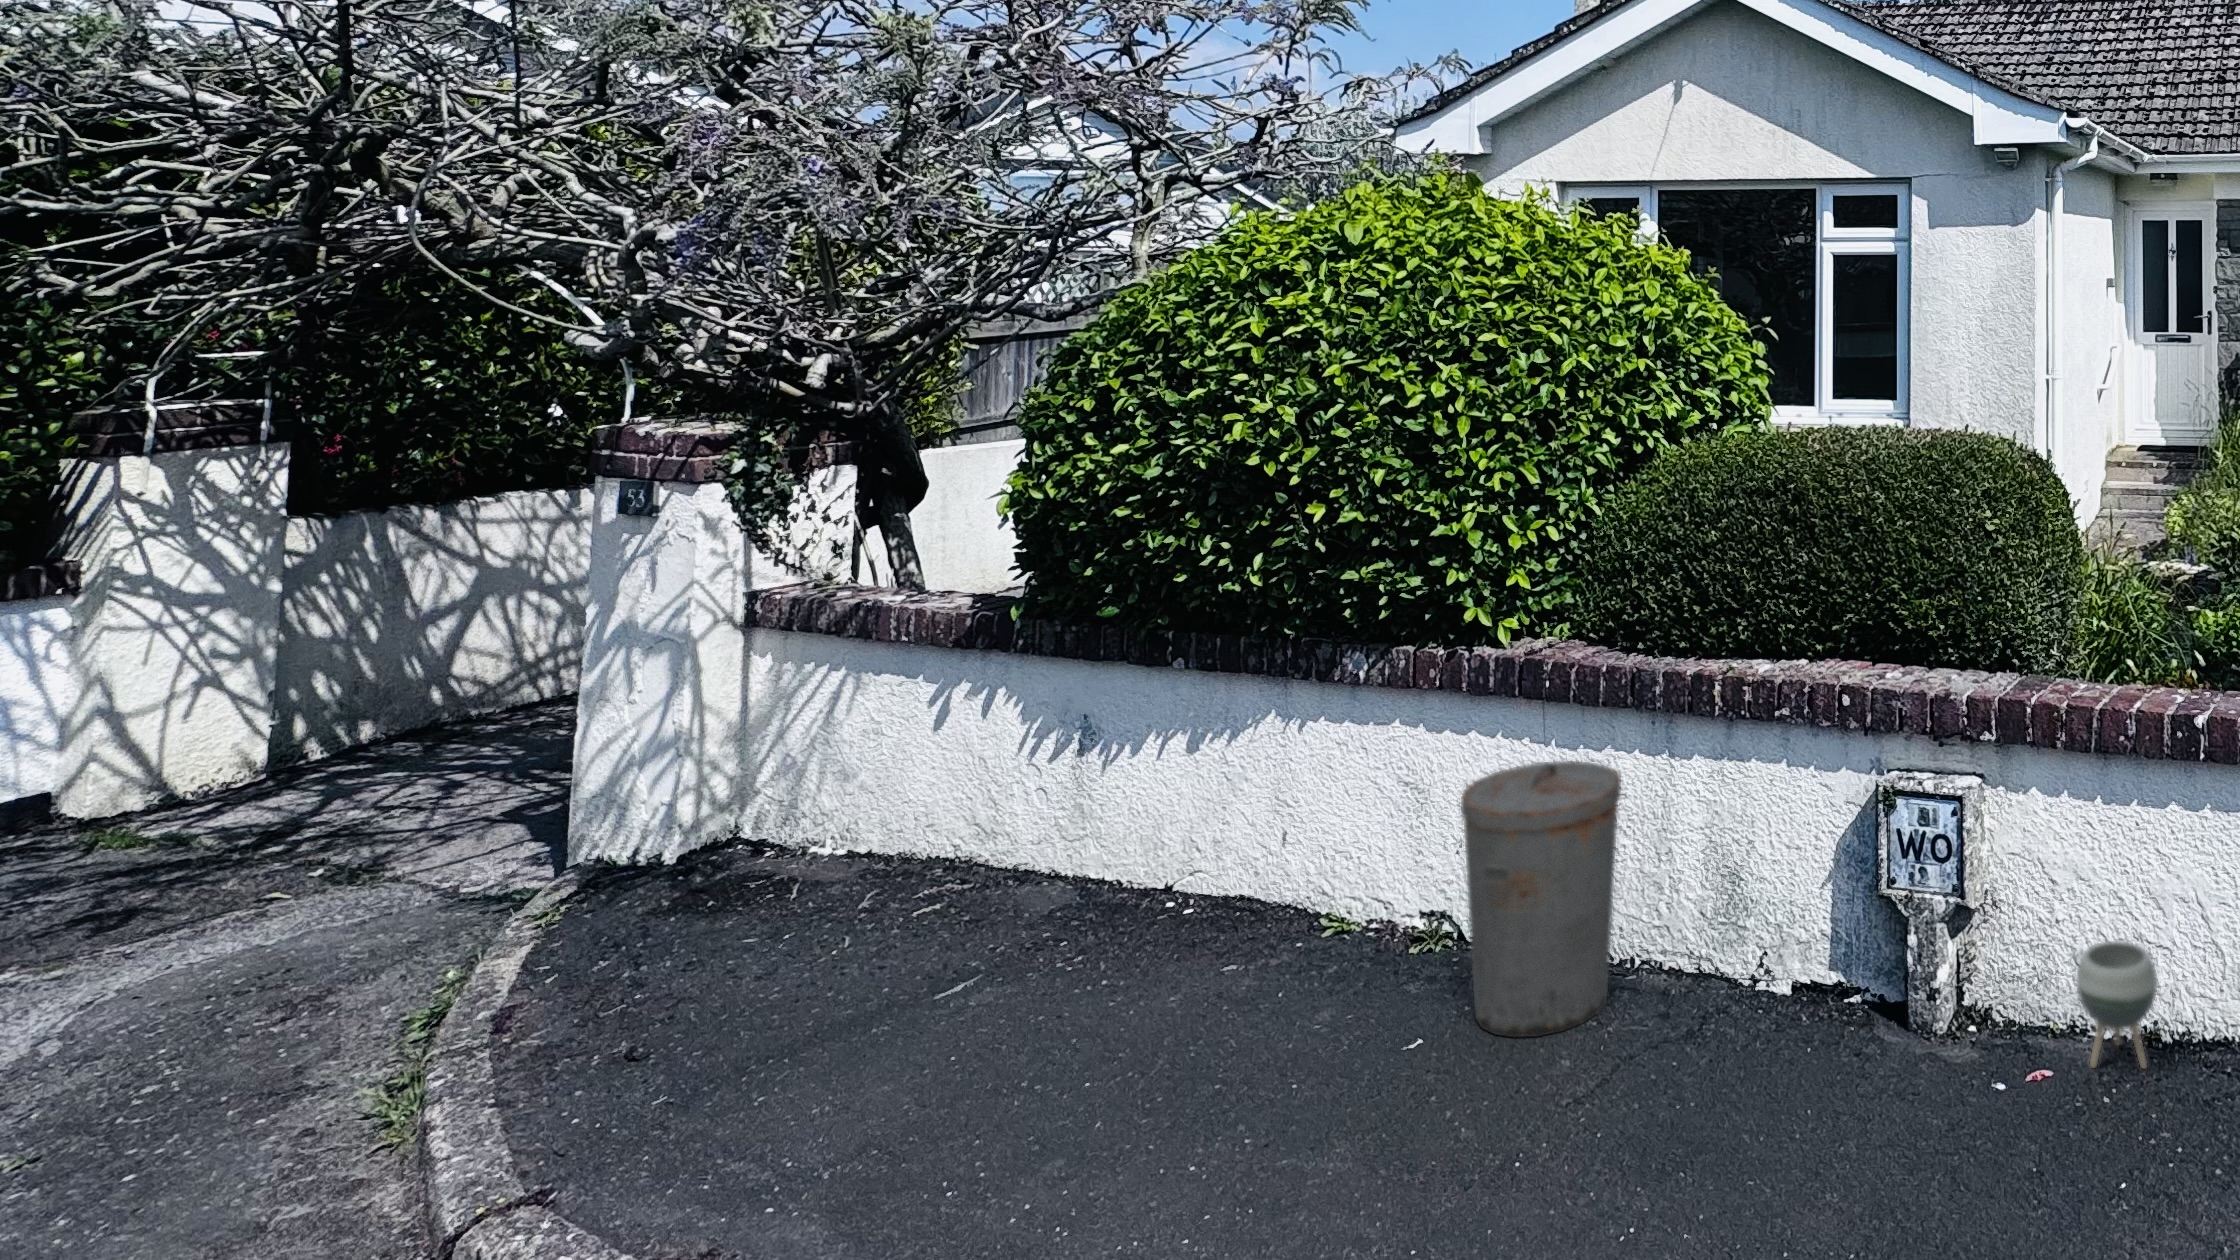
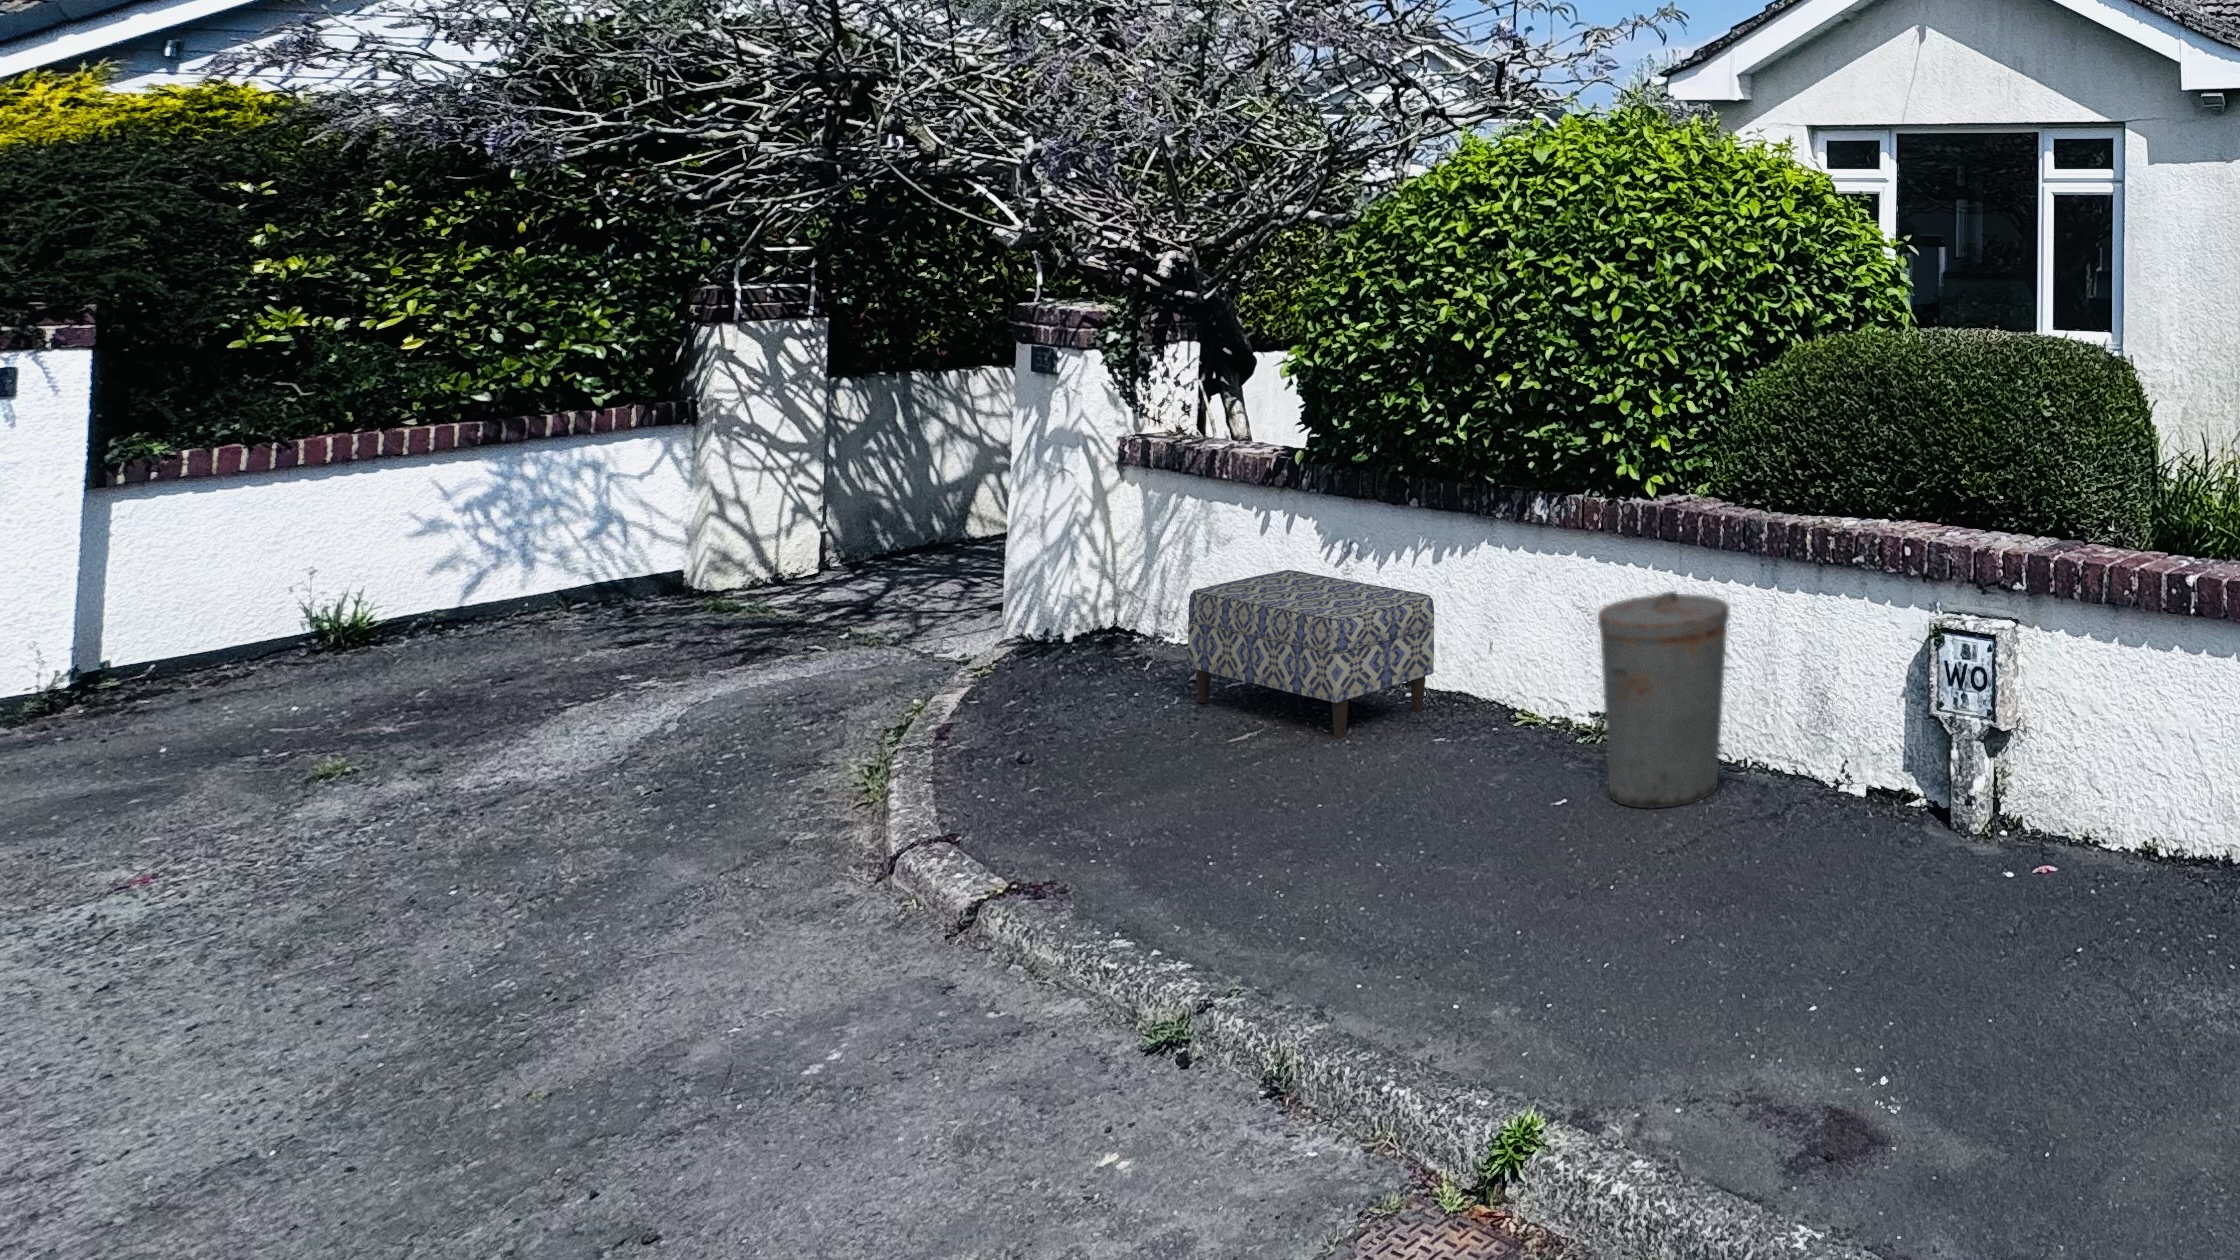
bench: none [868,750,1210,971] -> present [1188,570,1434,738]
planter: present [2076,941,2157,1068] -> none [2077,767,2147,874]

